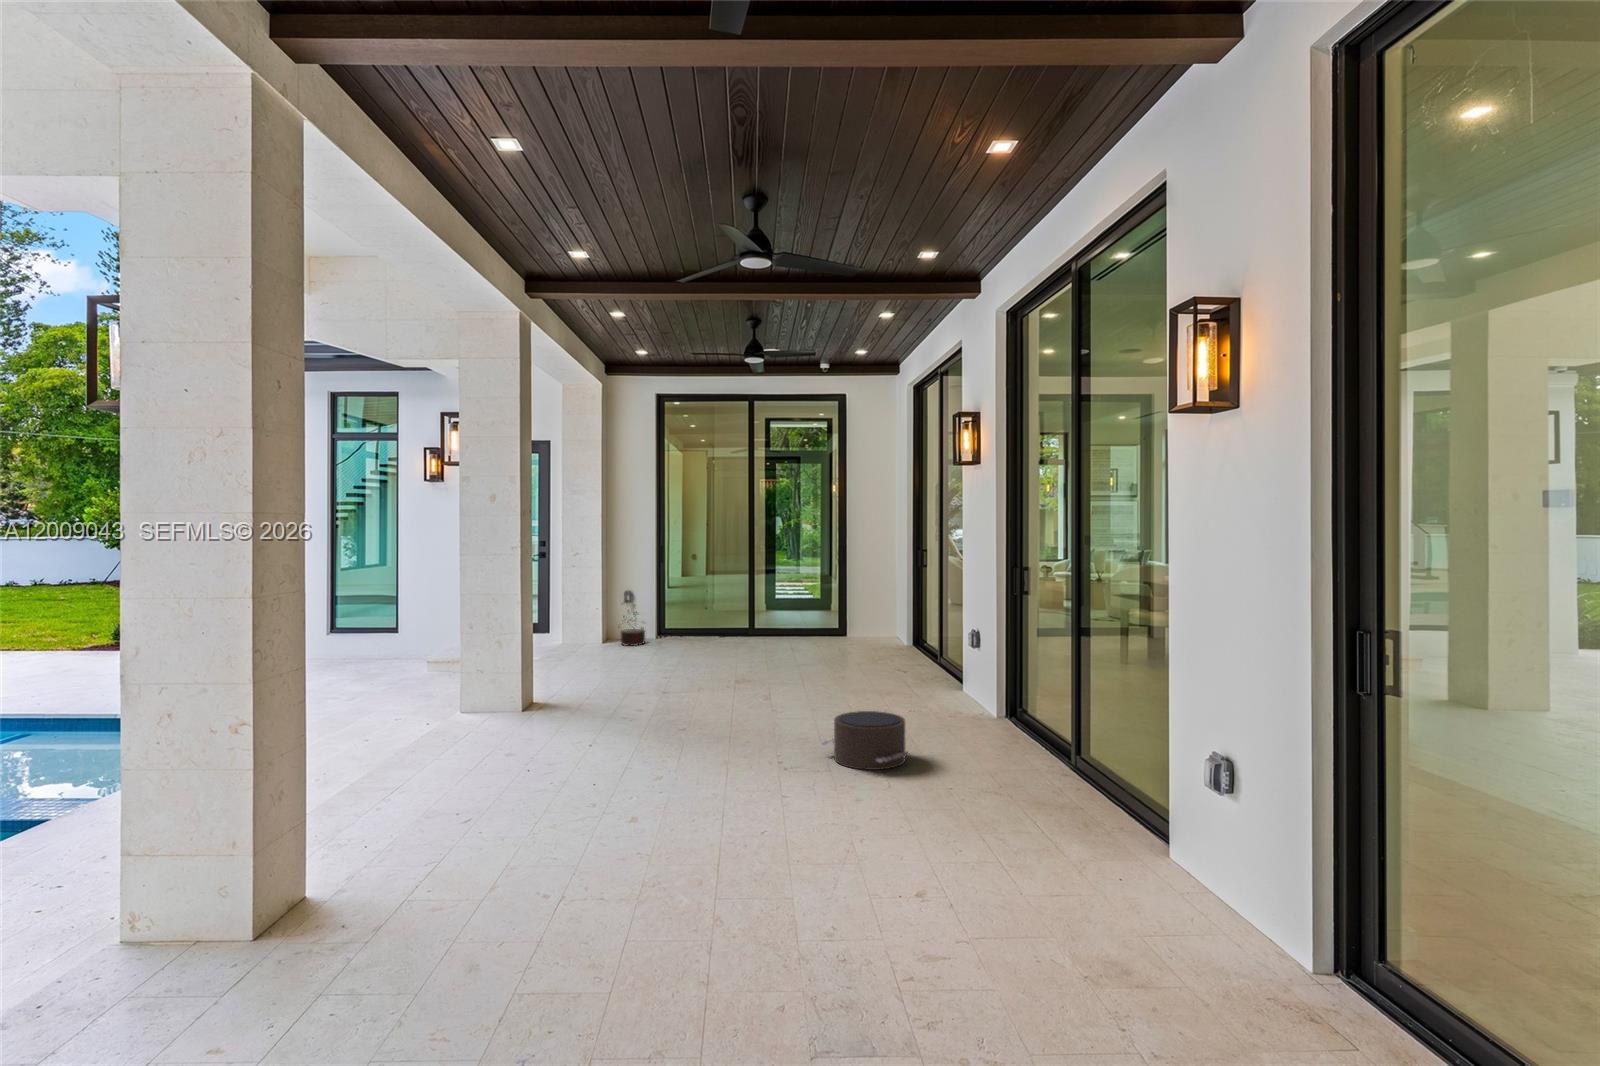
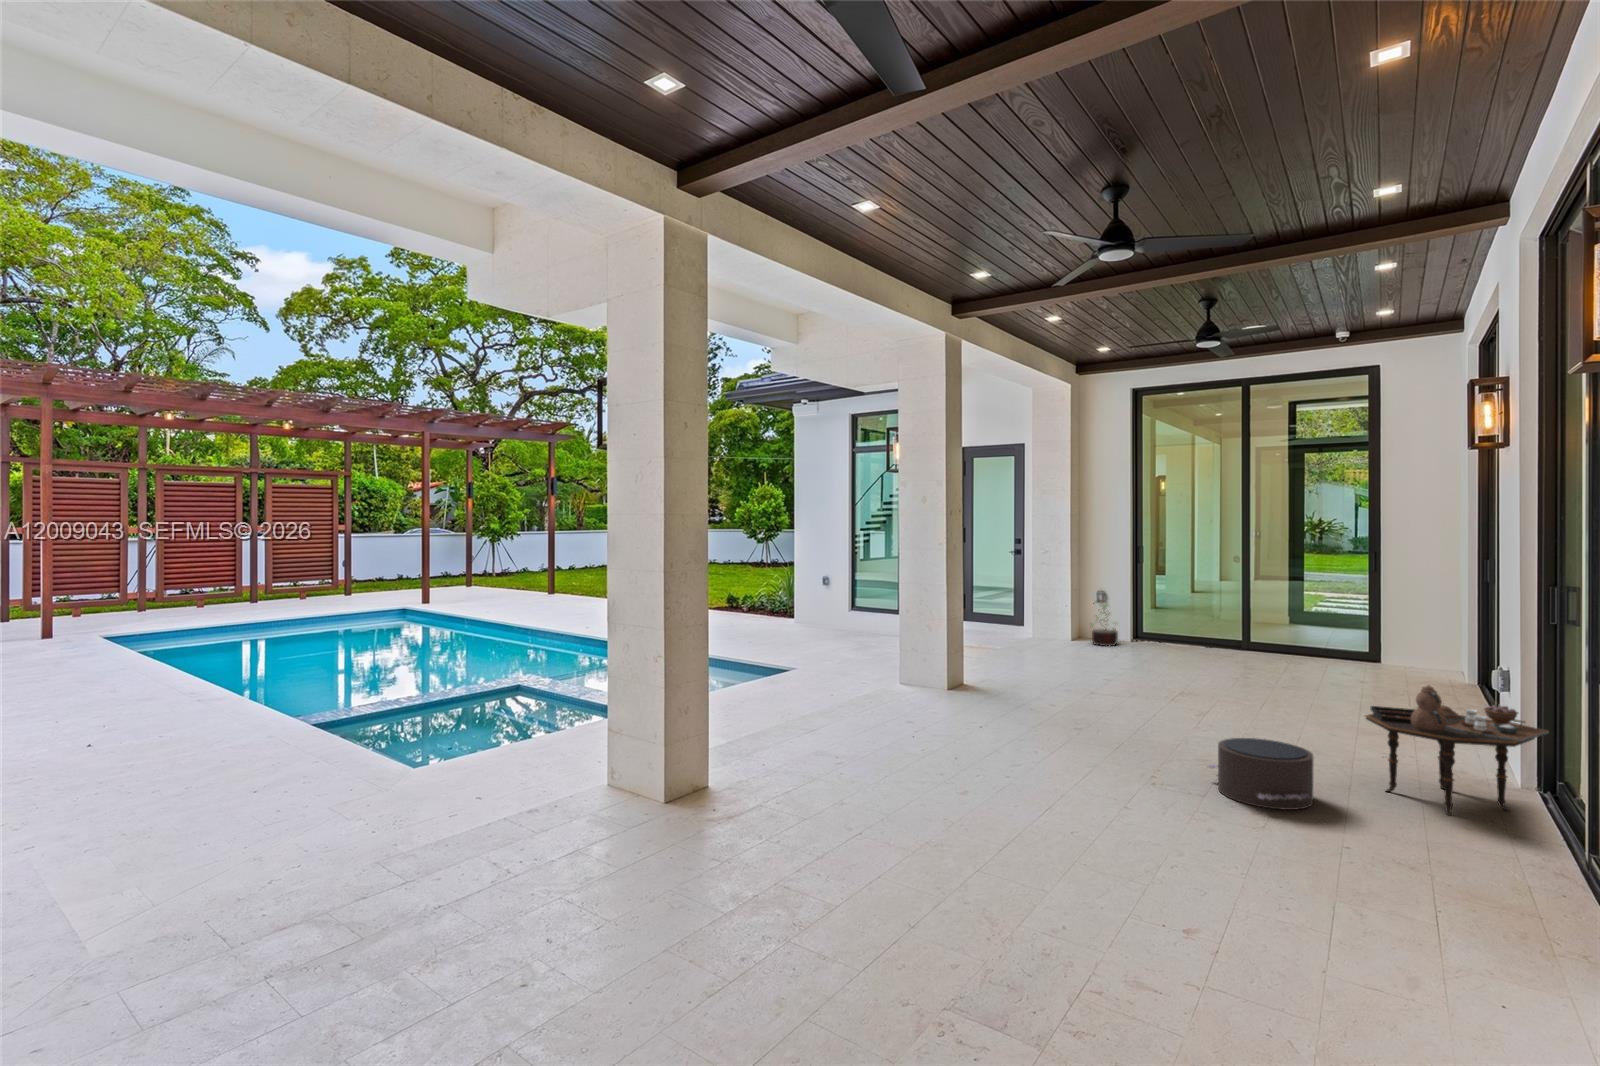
side table: none [922,650,1027,748] -> present [1365,686,1549,815]

